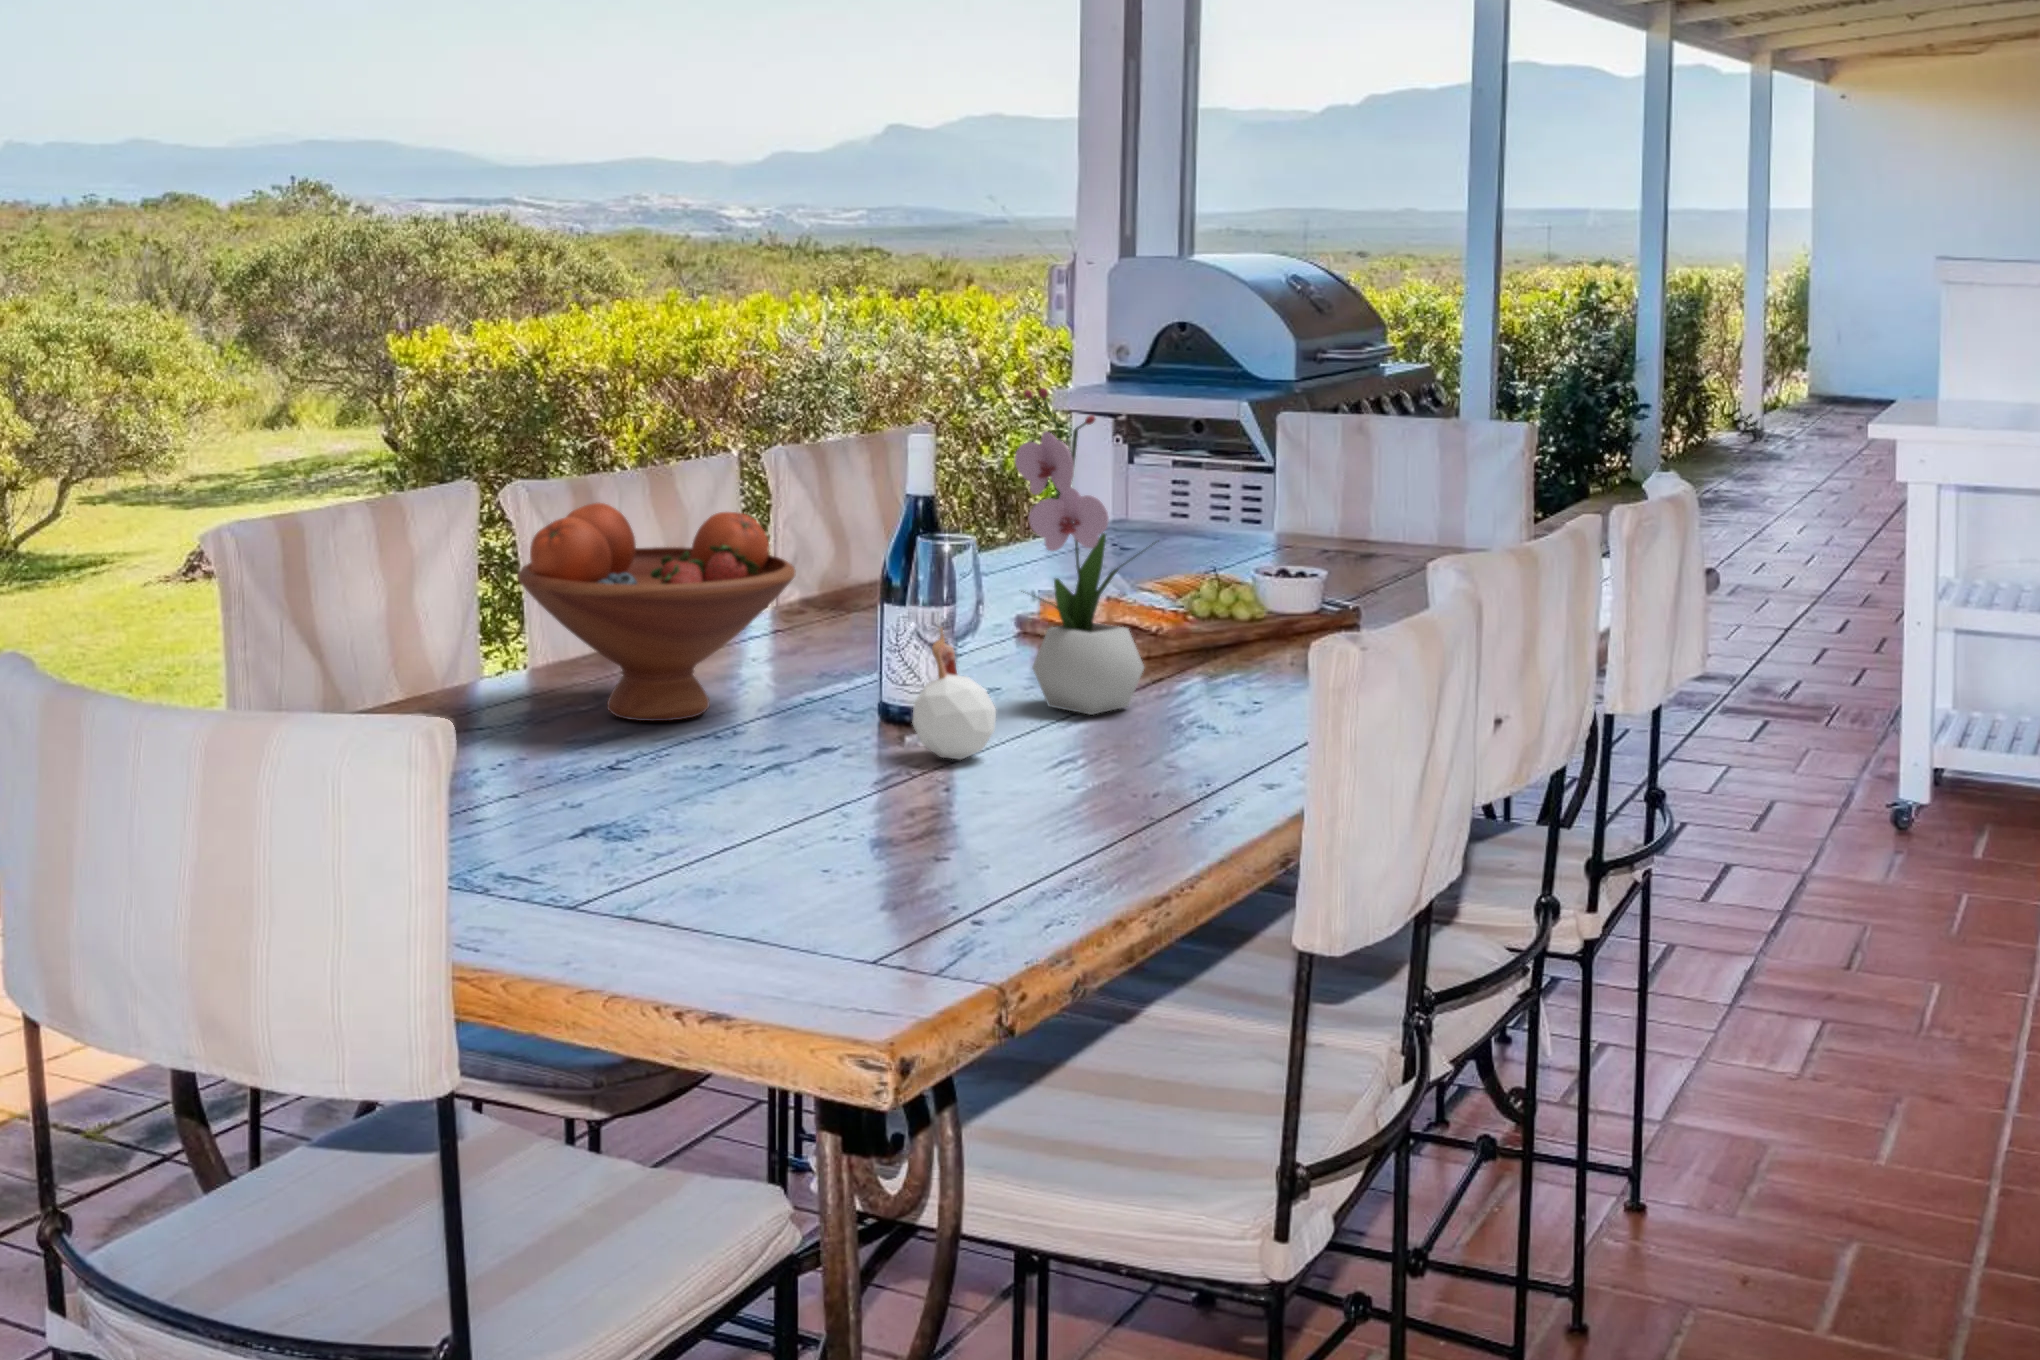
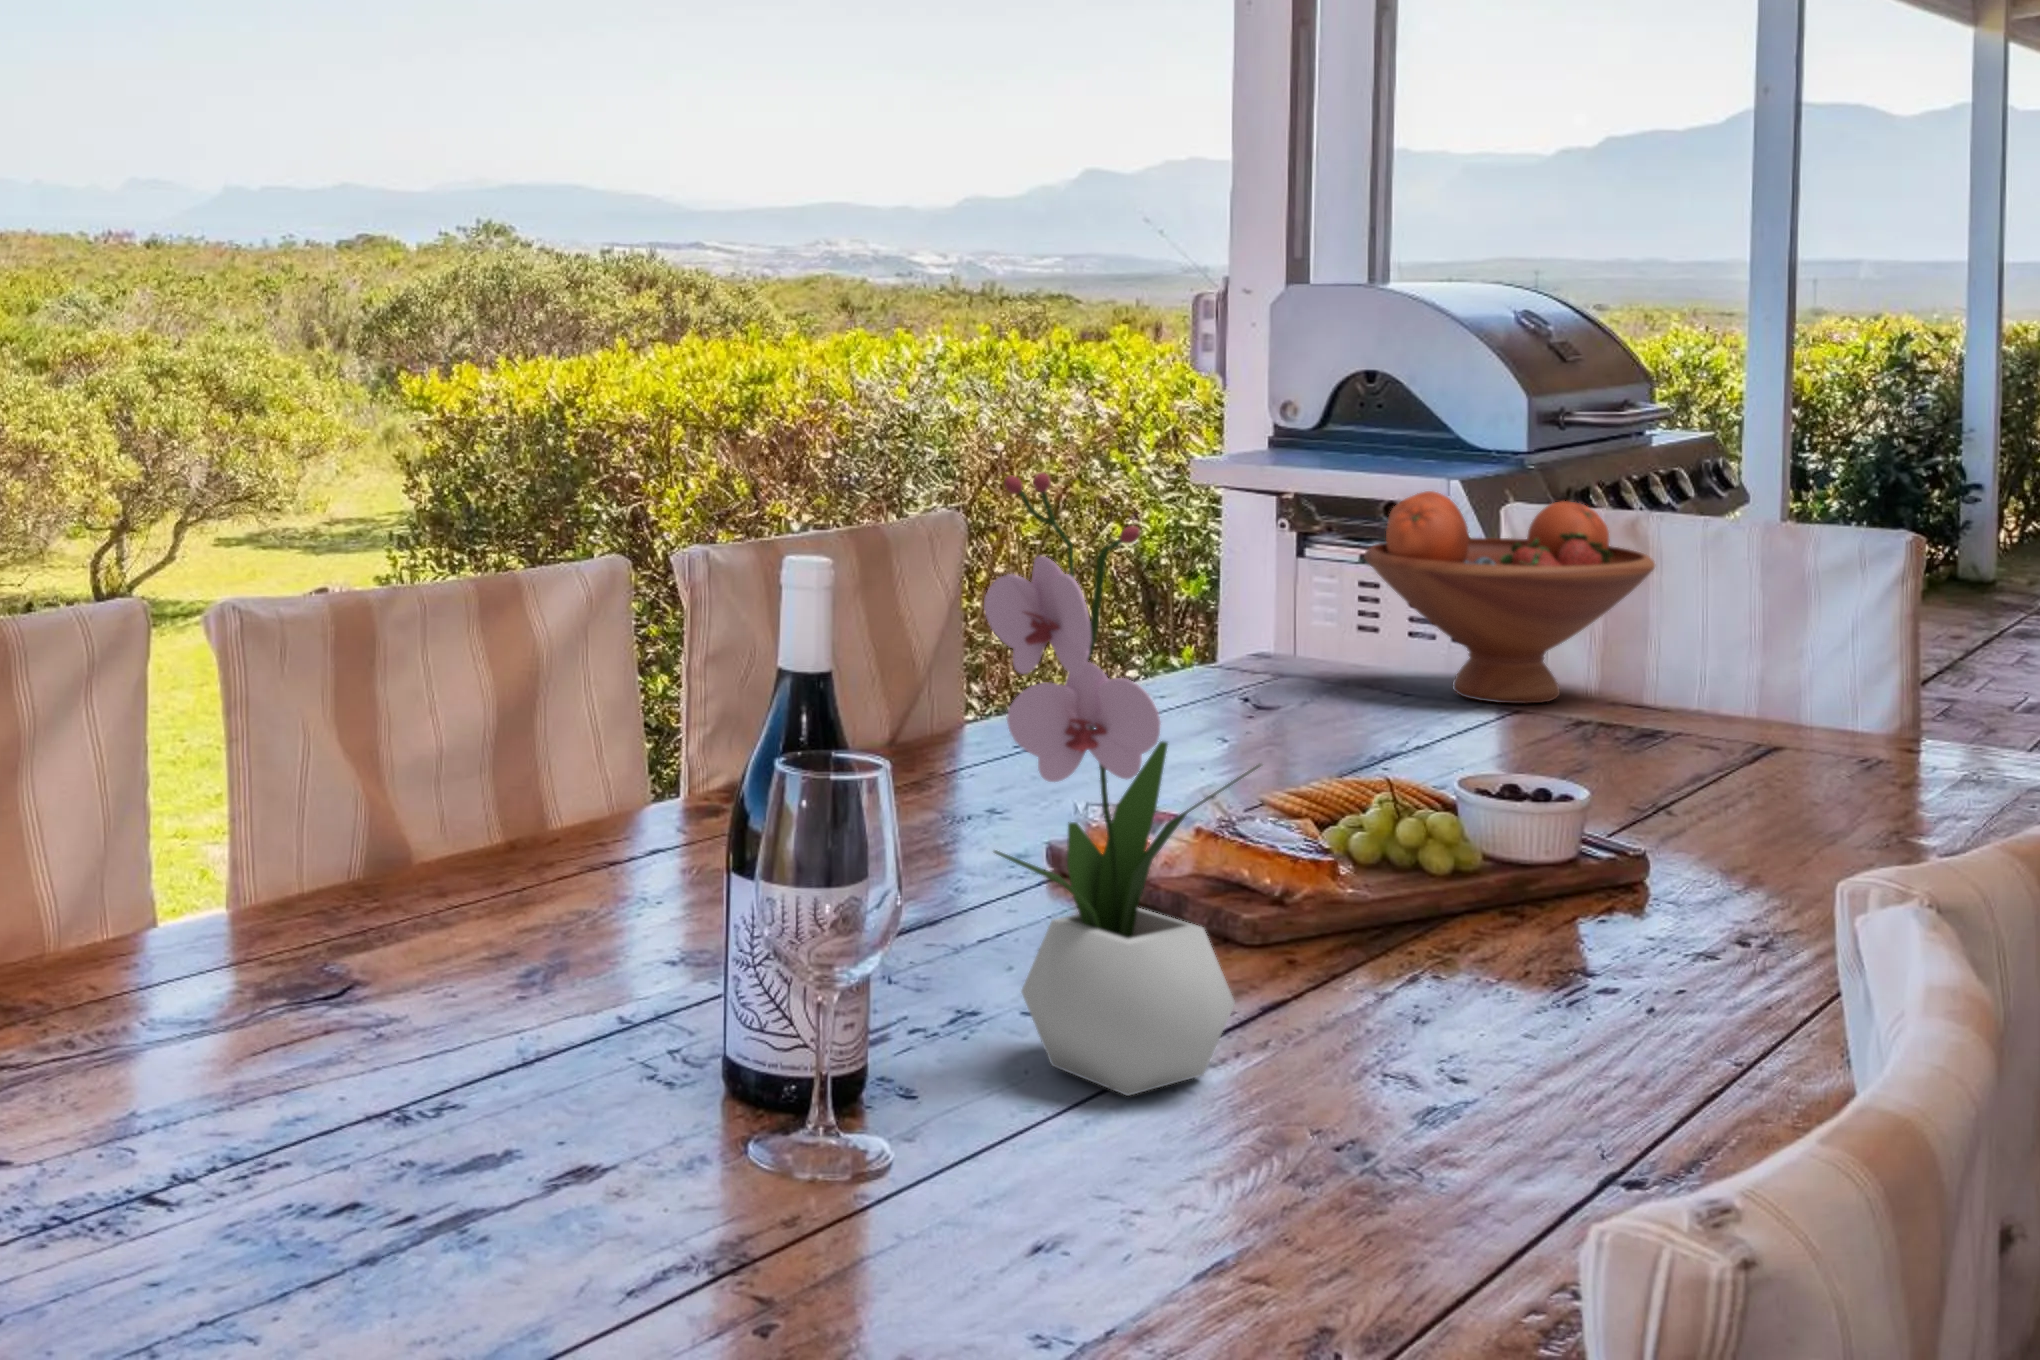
fruit bowl: present [517,503,796,721] -> present [1364,491,1655,704]
candle: present [912,627,996,760] -> none [739,912,903,1224]

